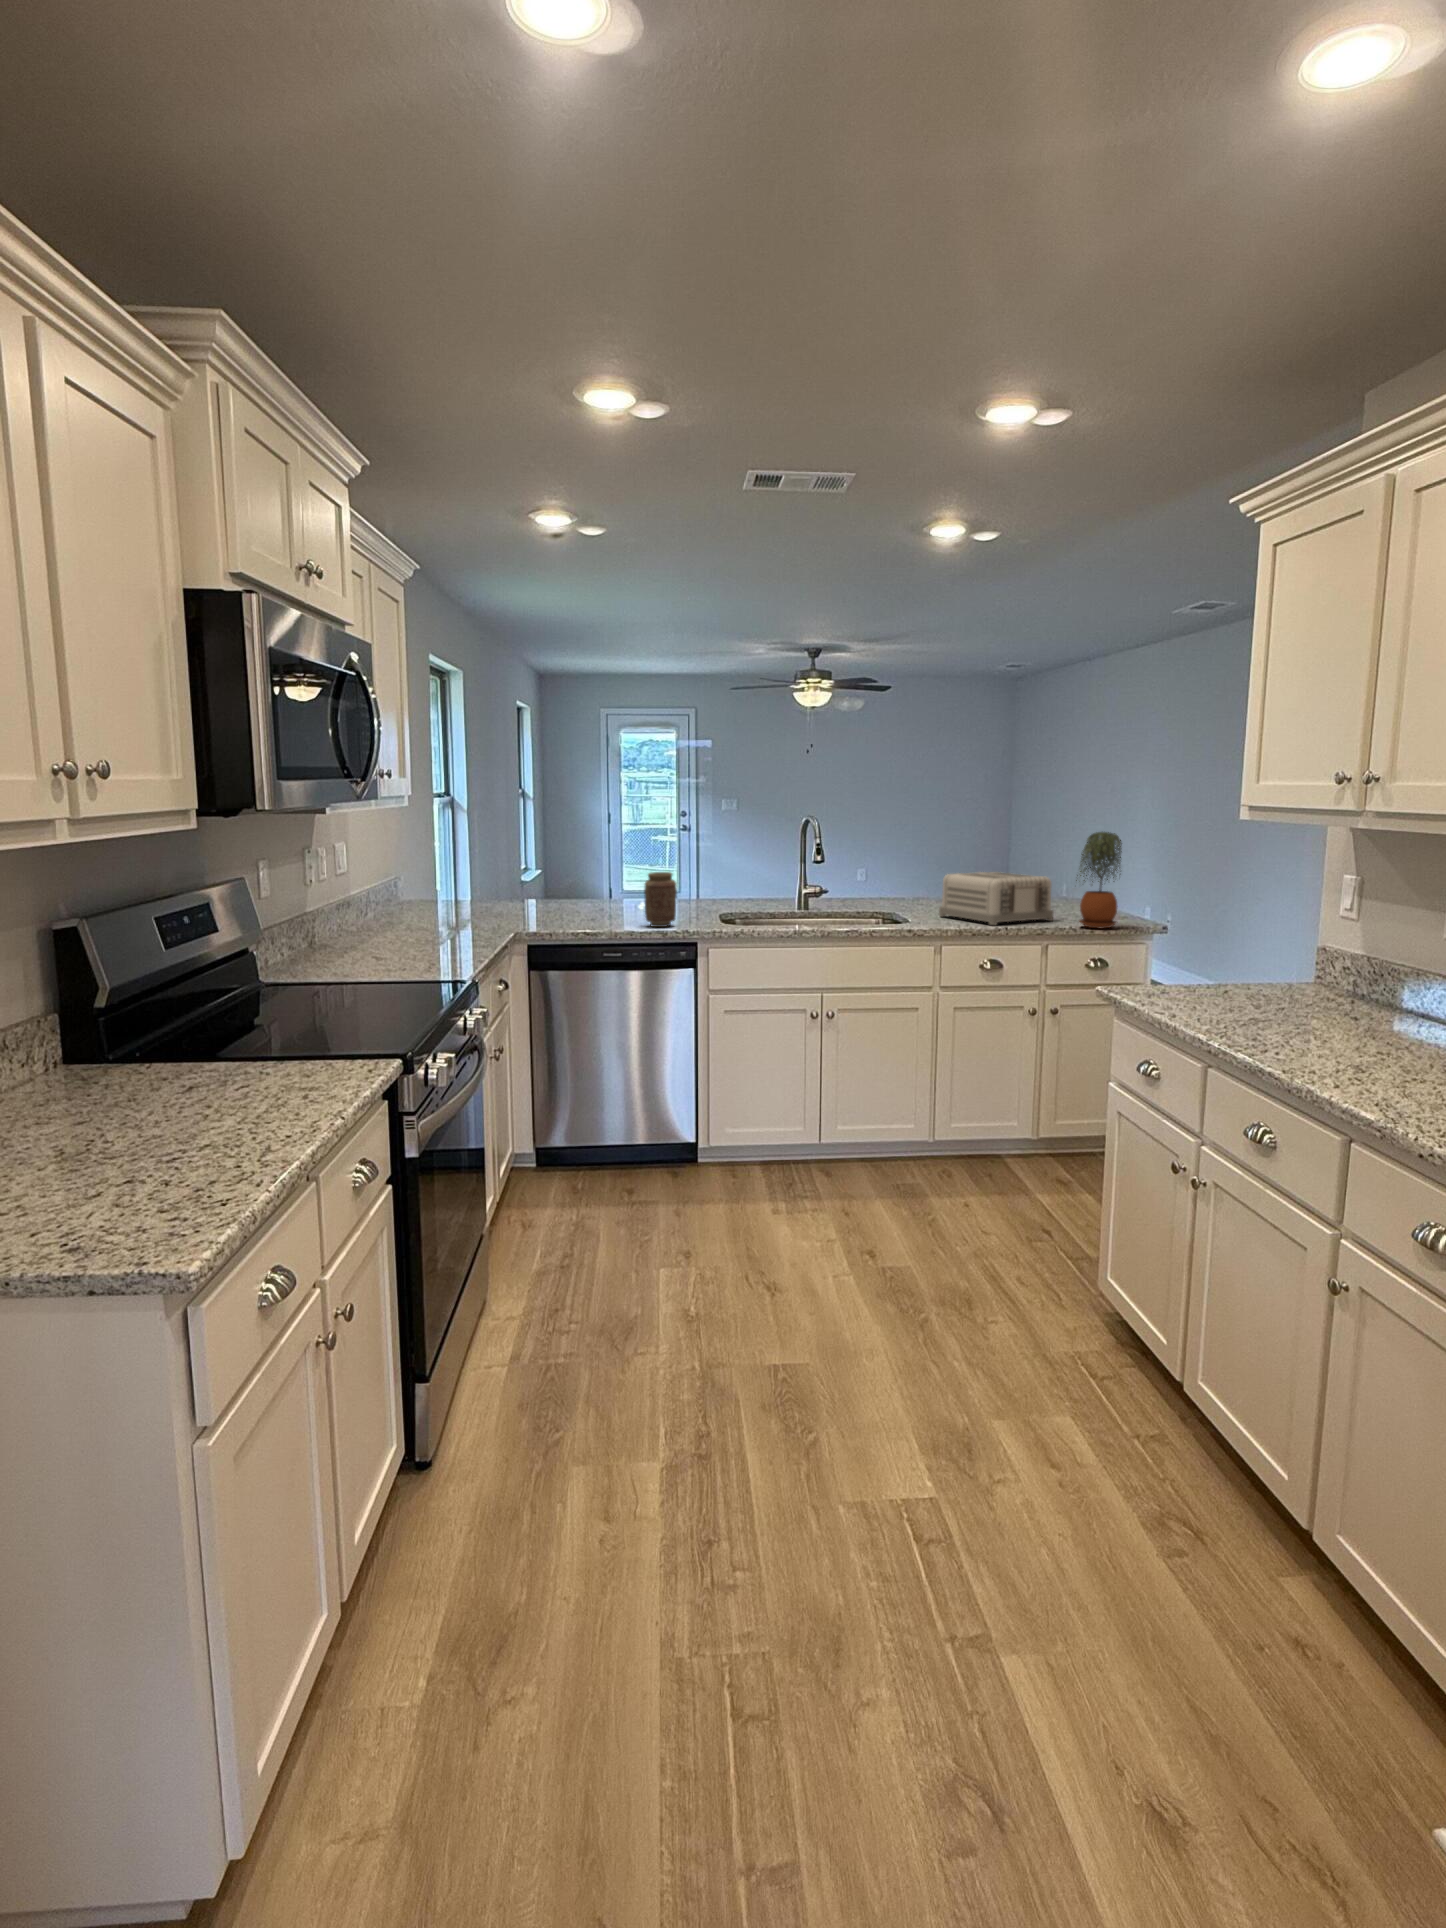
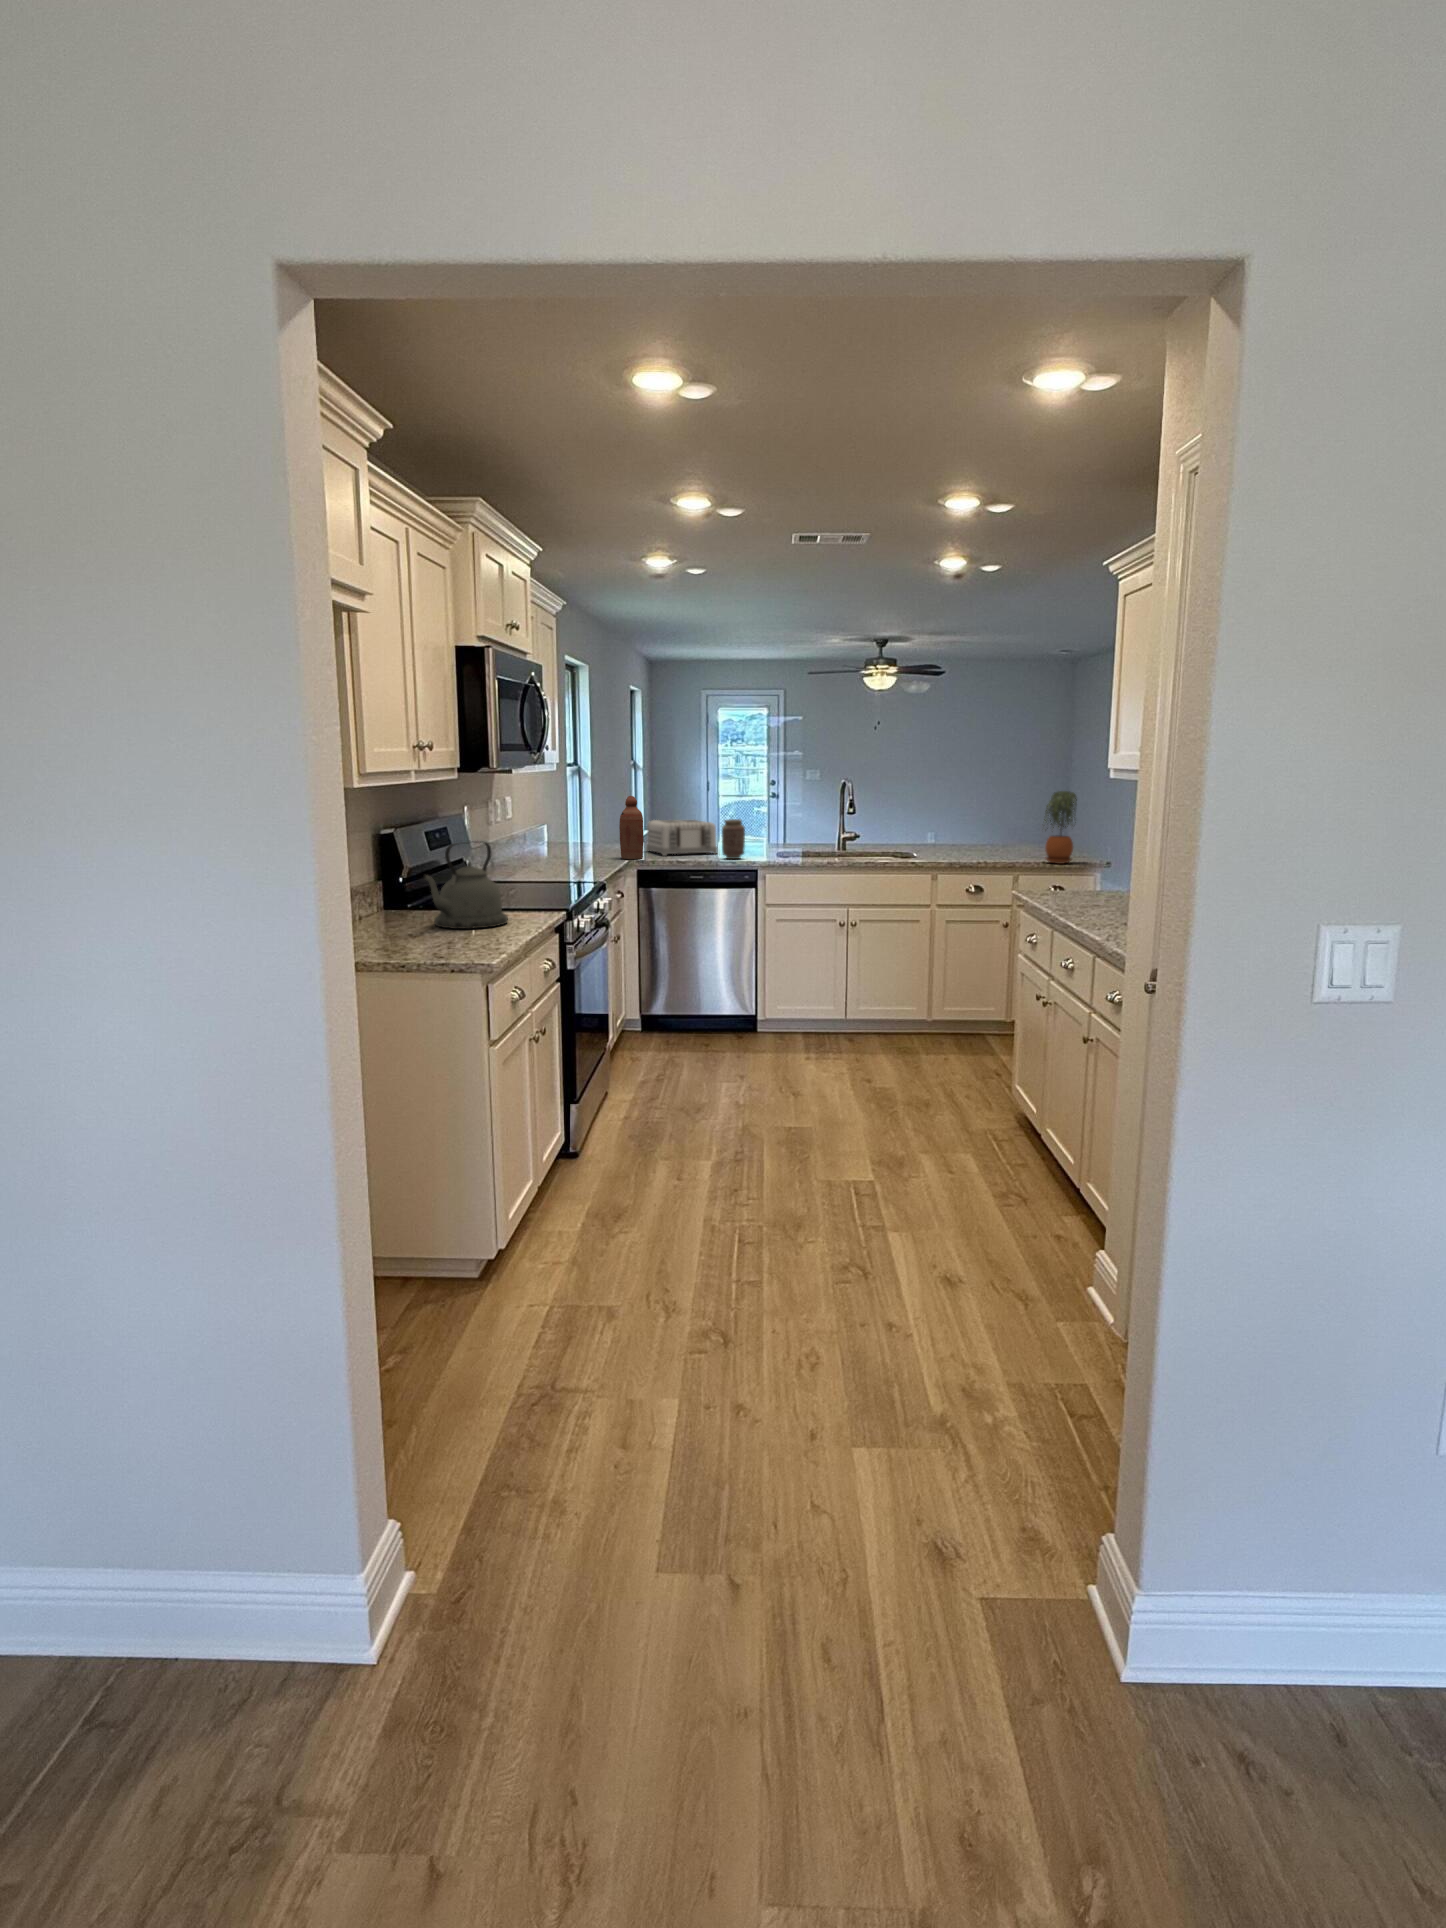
bottle: none [501,841,535,929] -> present [619,796,644,859]
toaster: present [939,872,1053,925] -> present [646,820,717,856]
kettle: none [84,948,281,1127] -> present [423,842,508,929]

